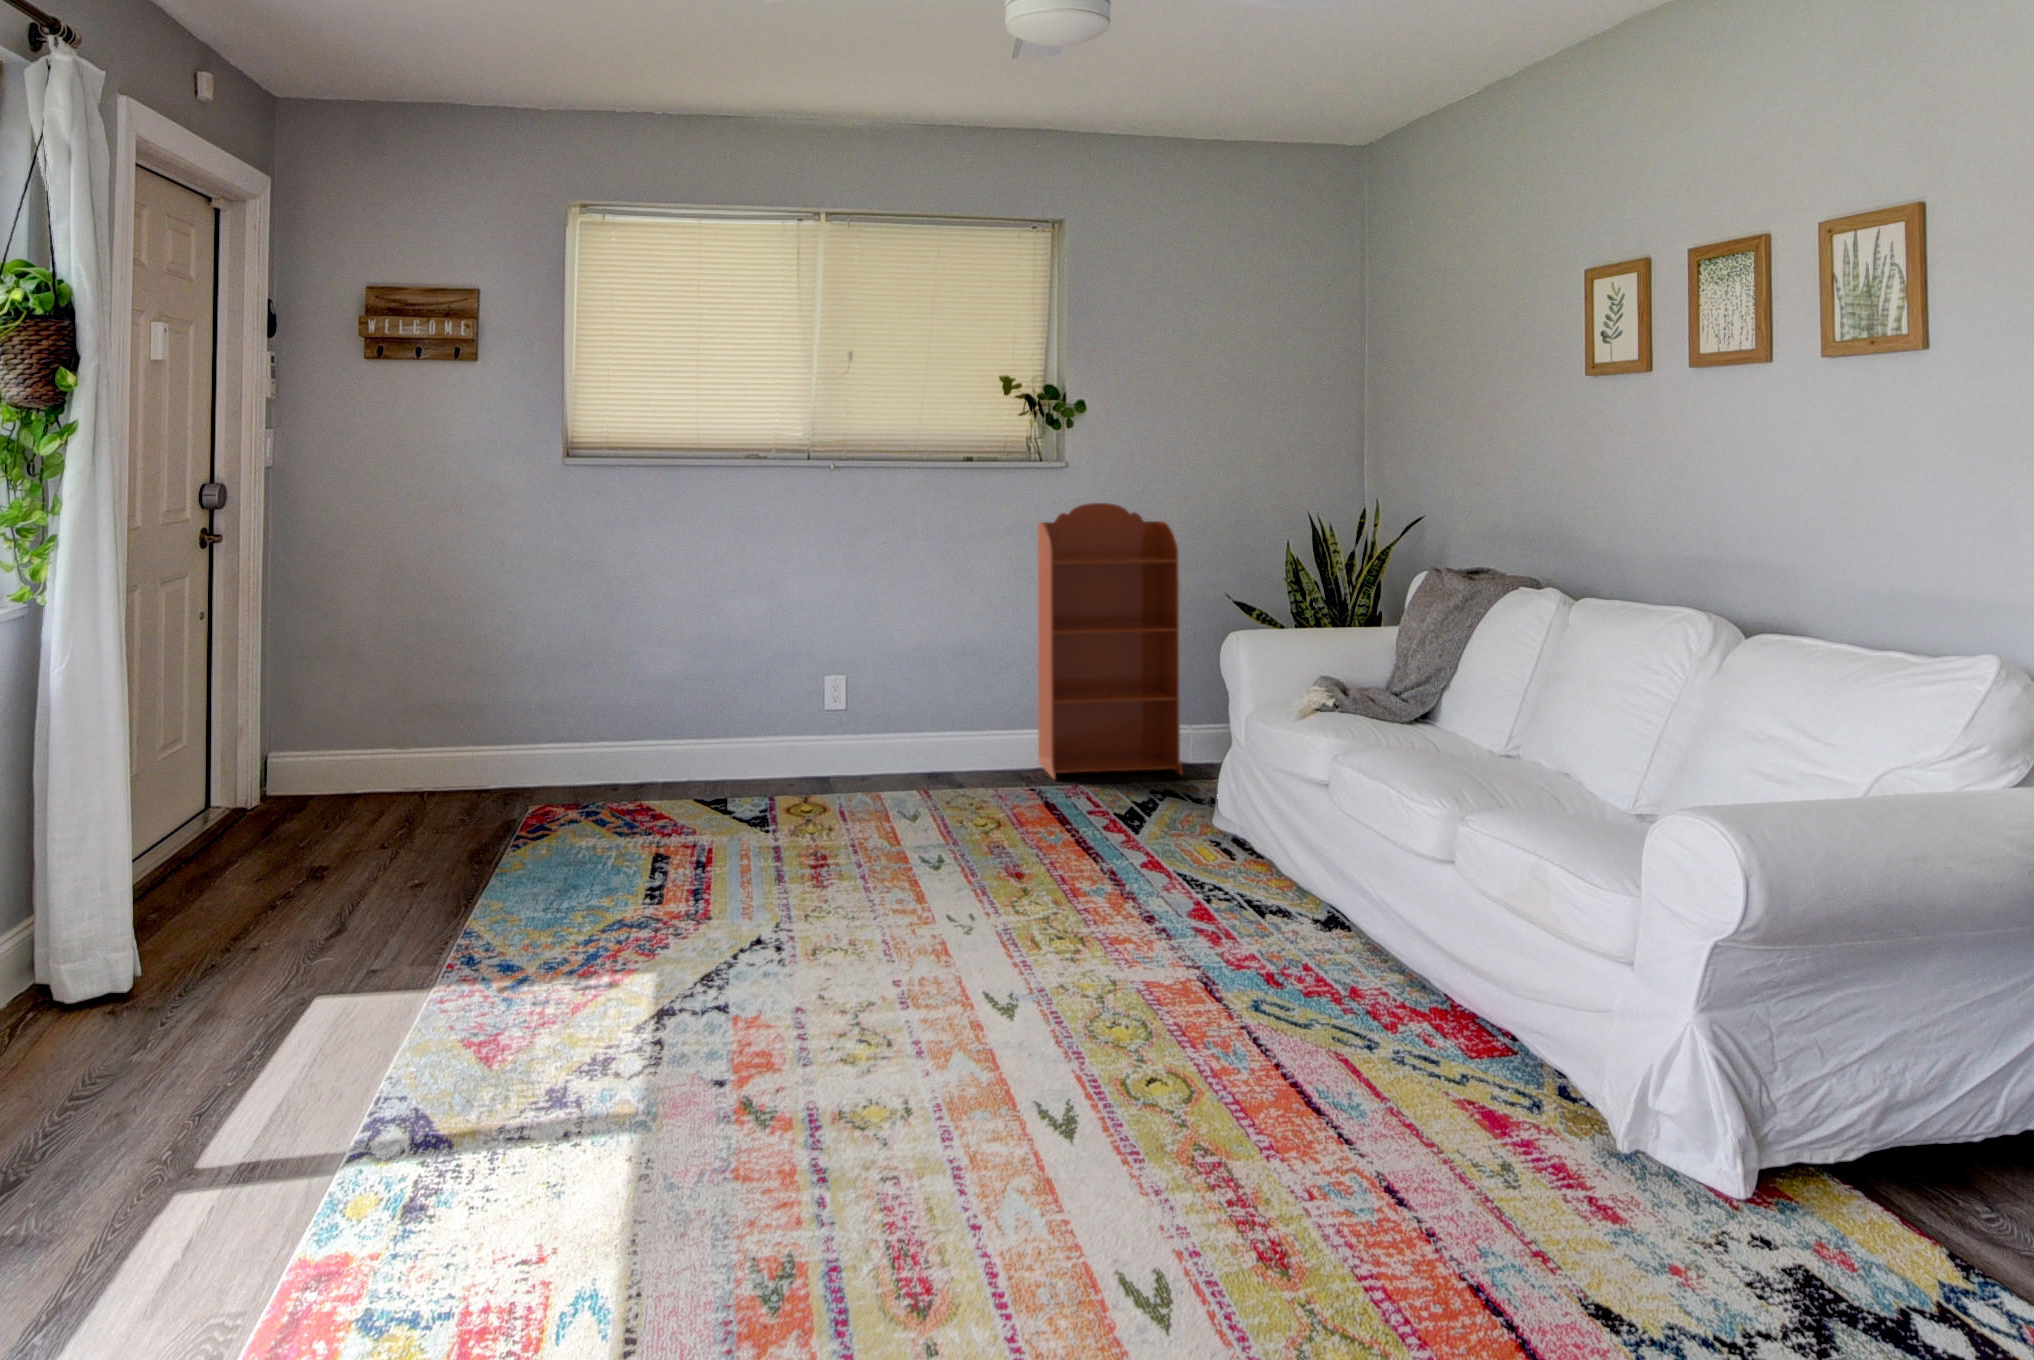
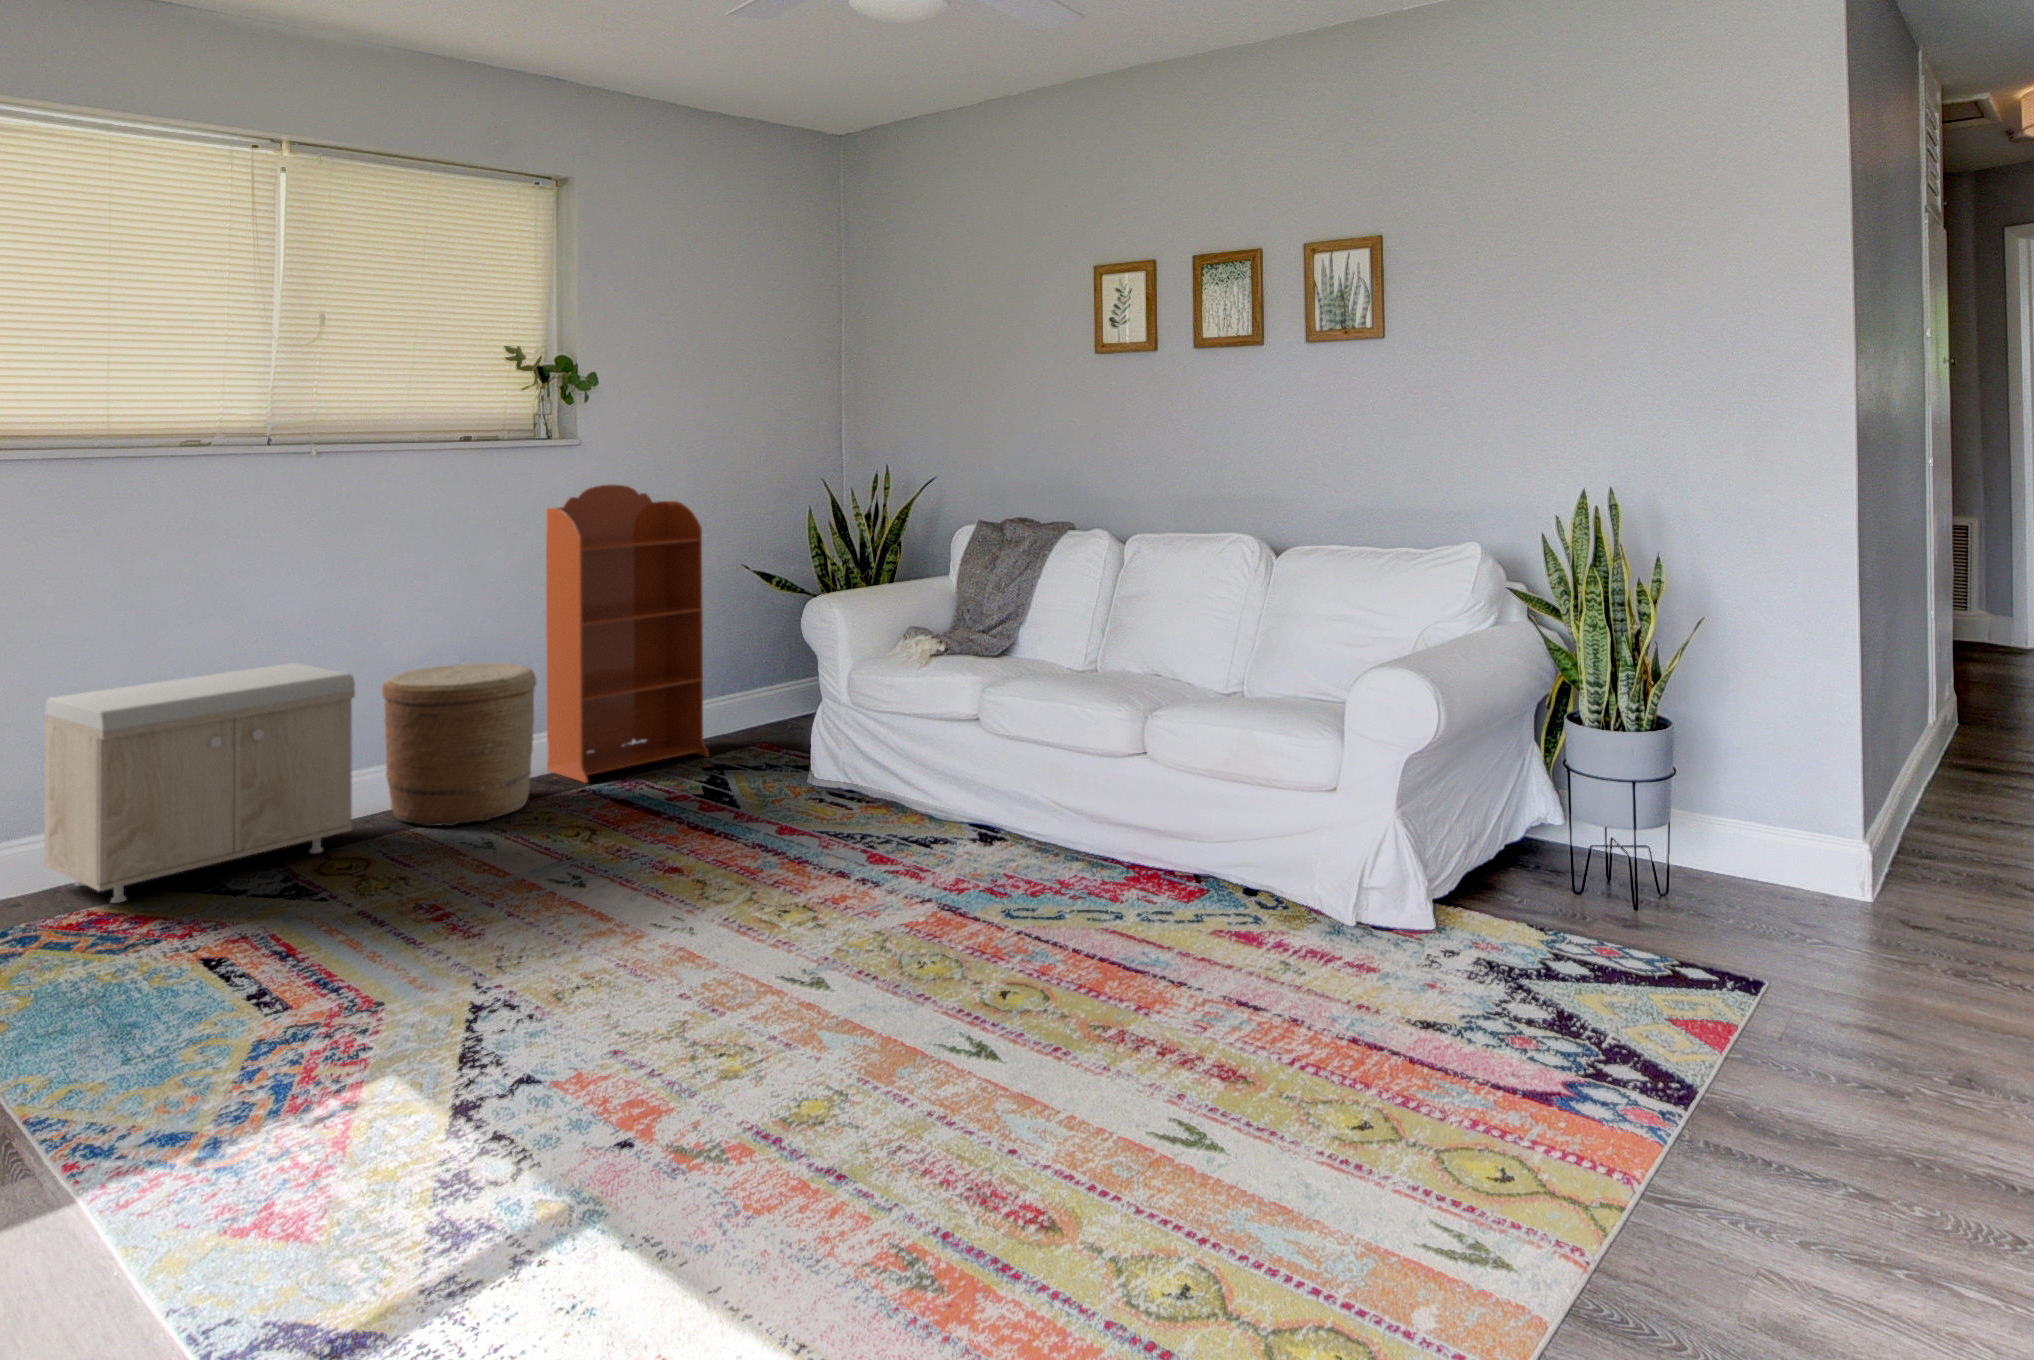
storage bench: none [637,638,831,807] -> present [44,663,355,903]
woven basket: none [875,655,999,797] -> present [382,663,536,826]

